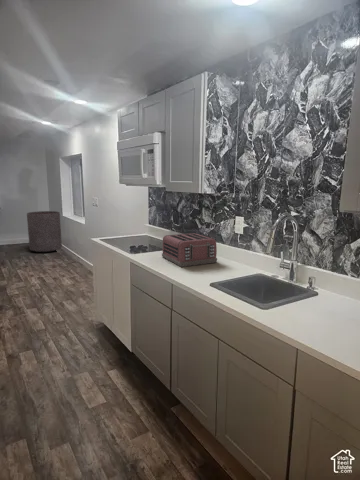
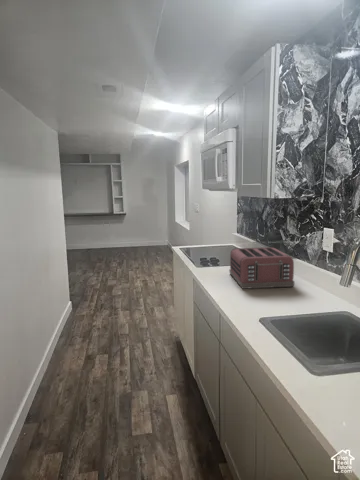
trash can: present [27,211,62,252] -> none [144,217,174,256]

